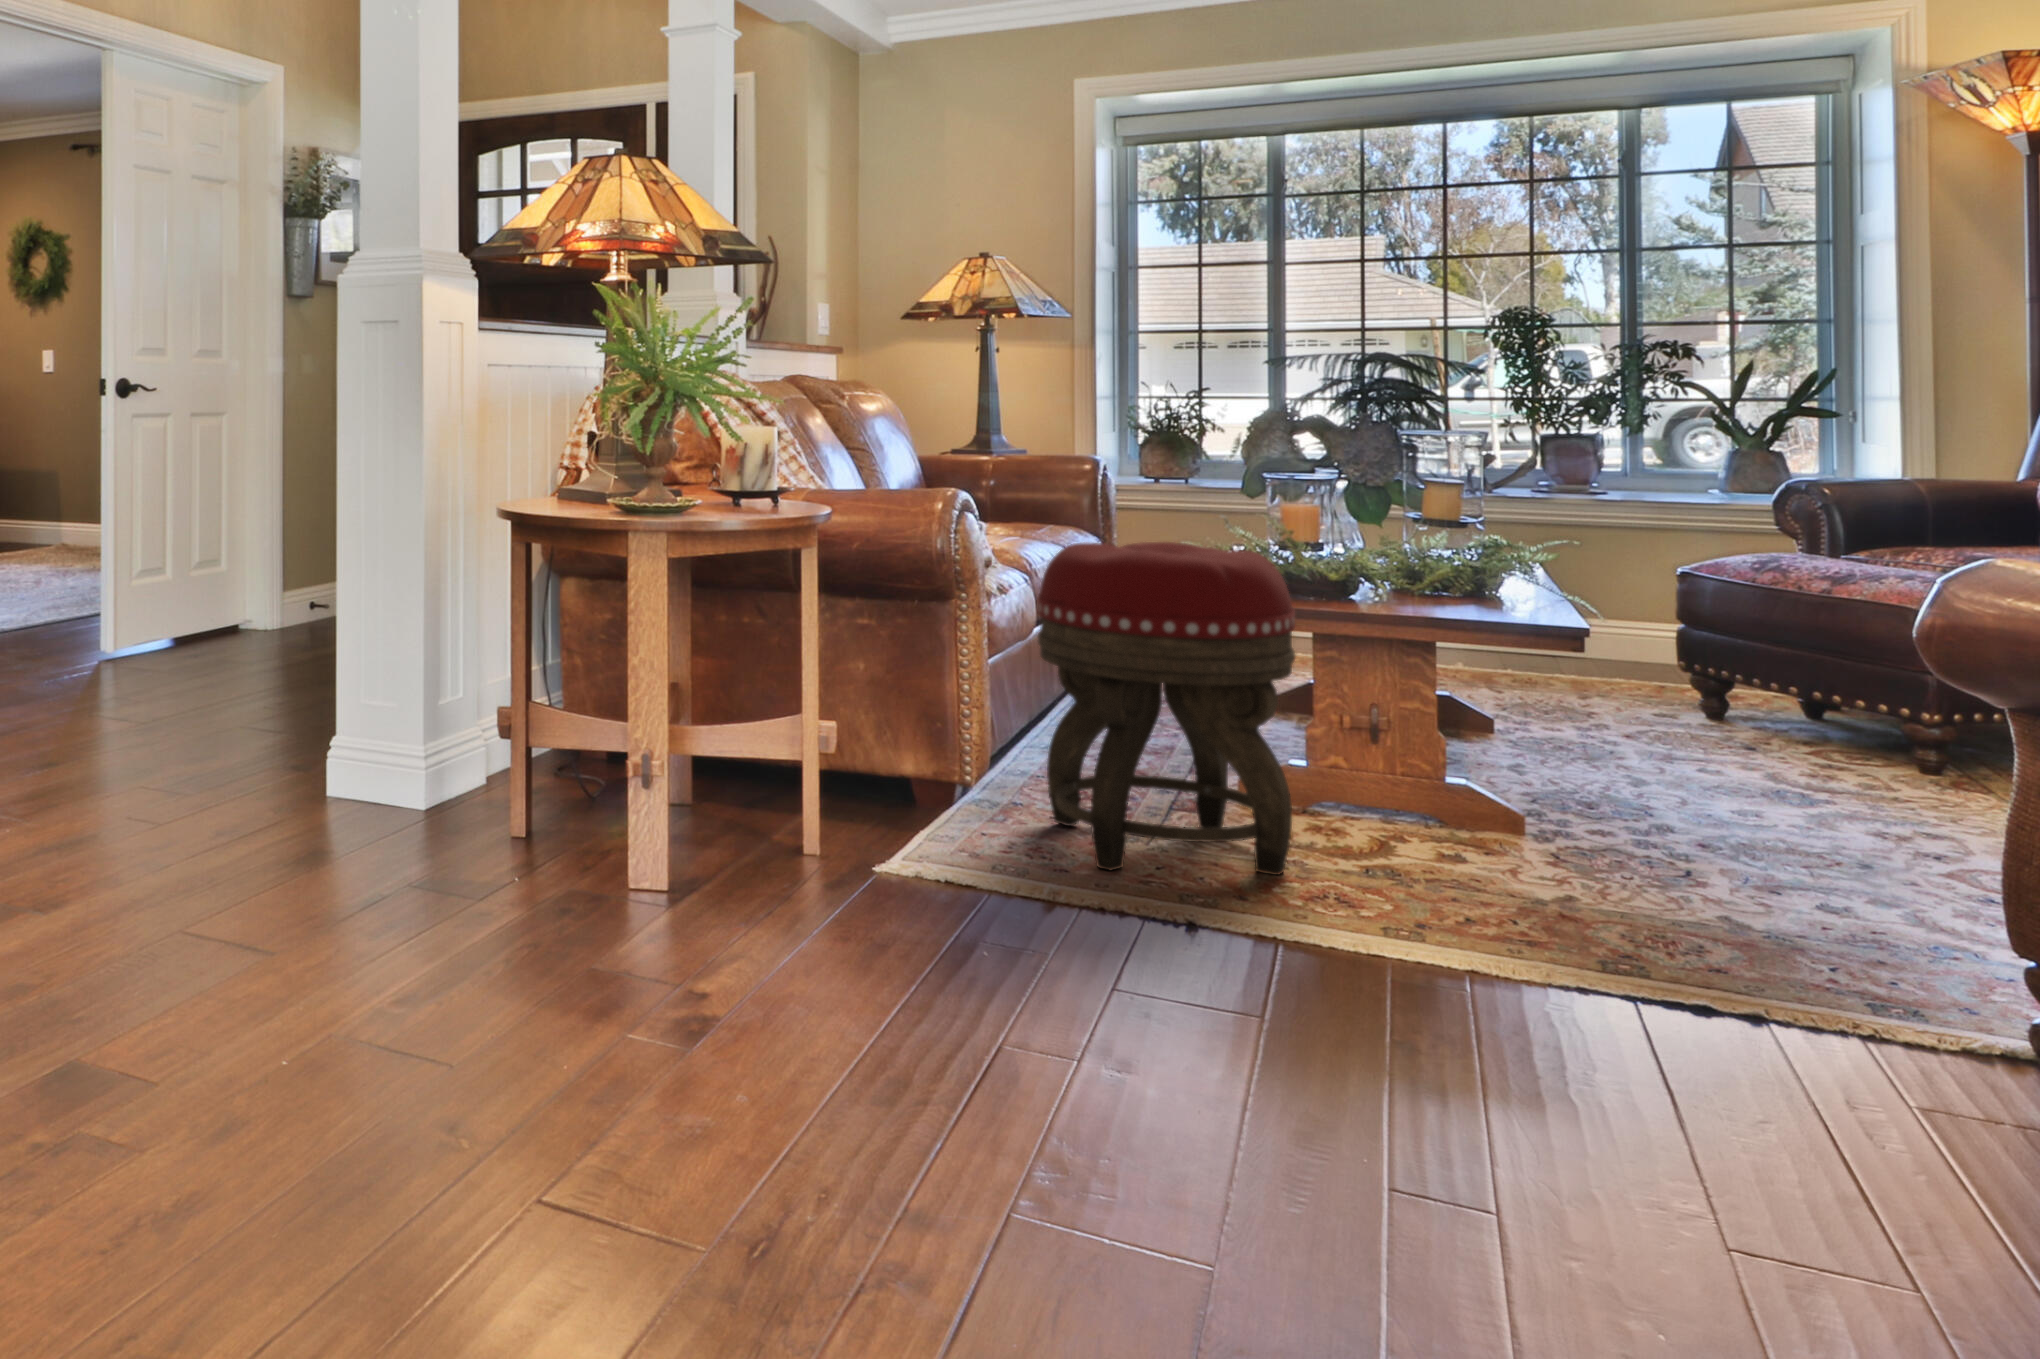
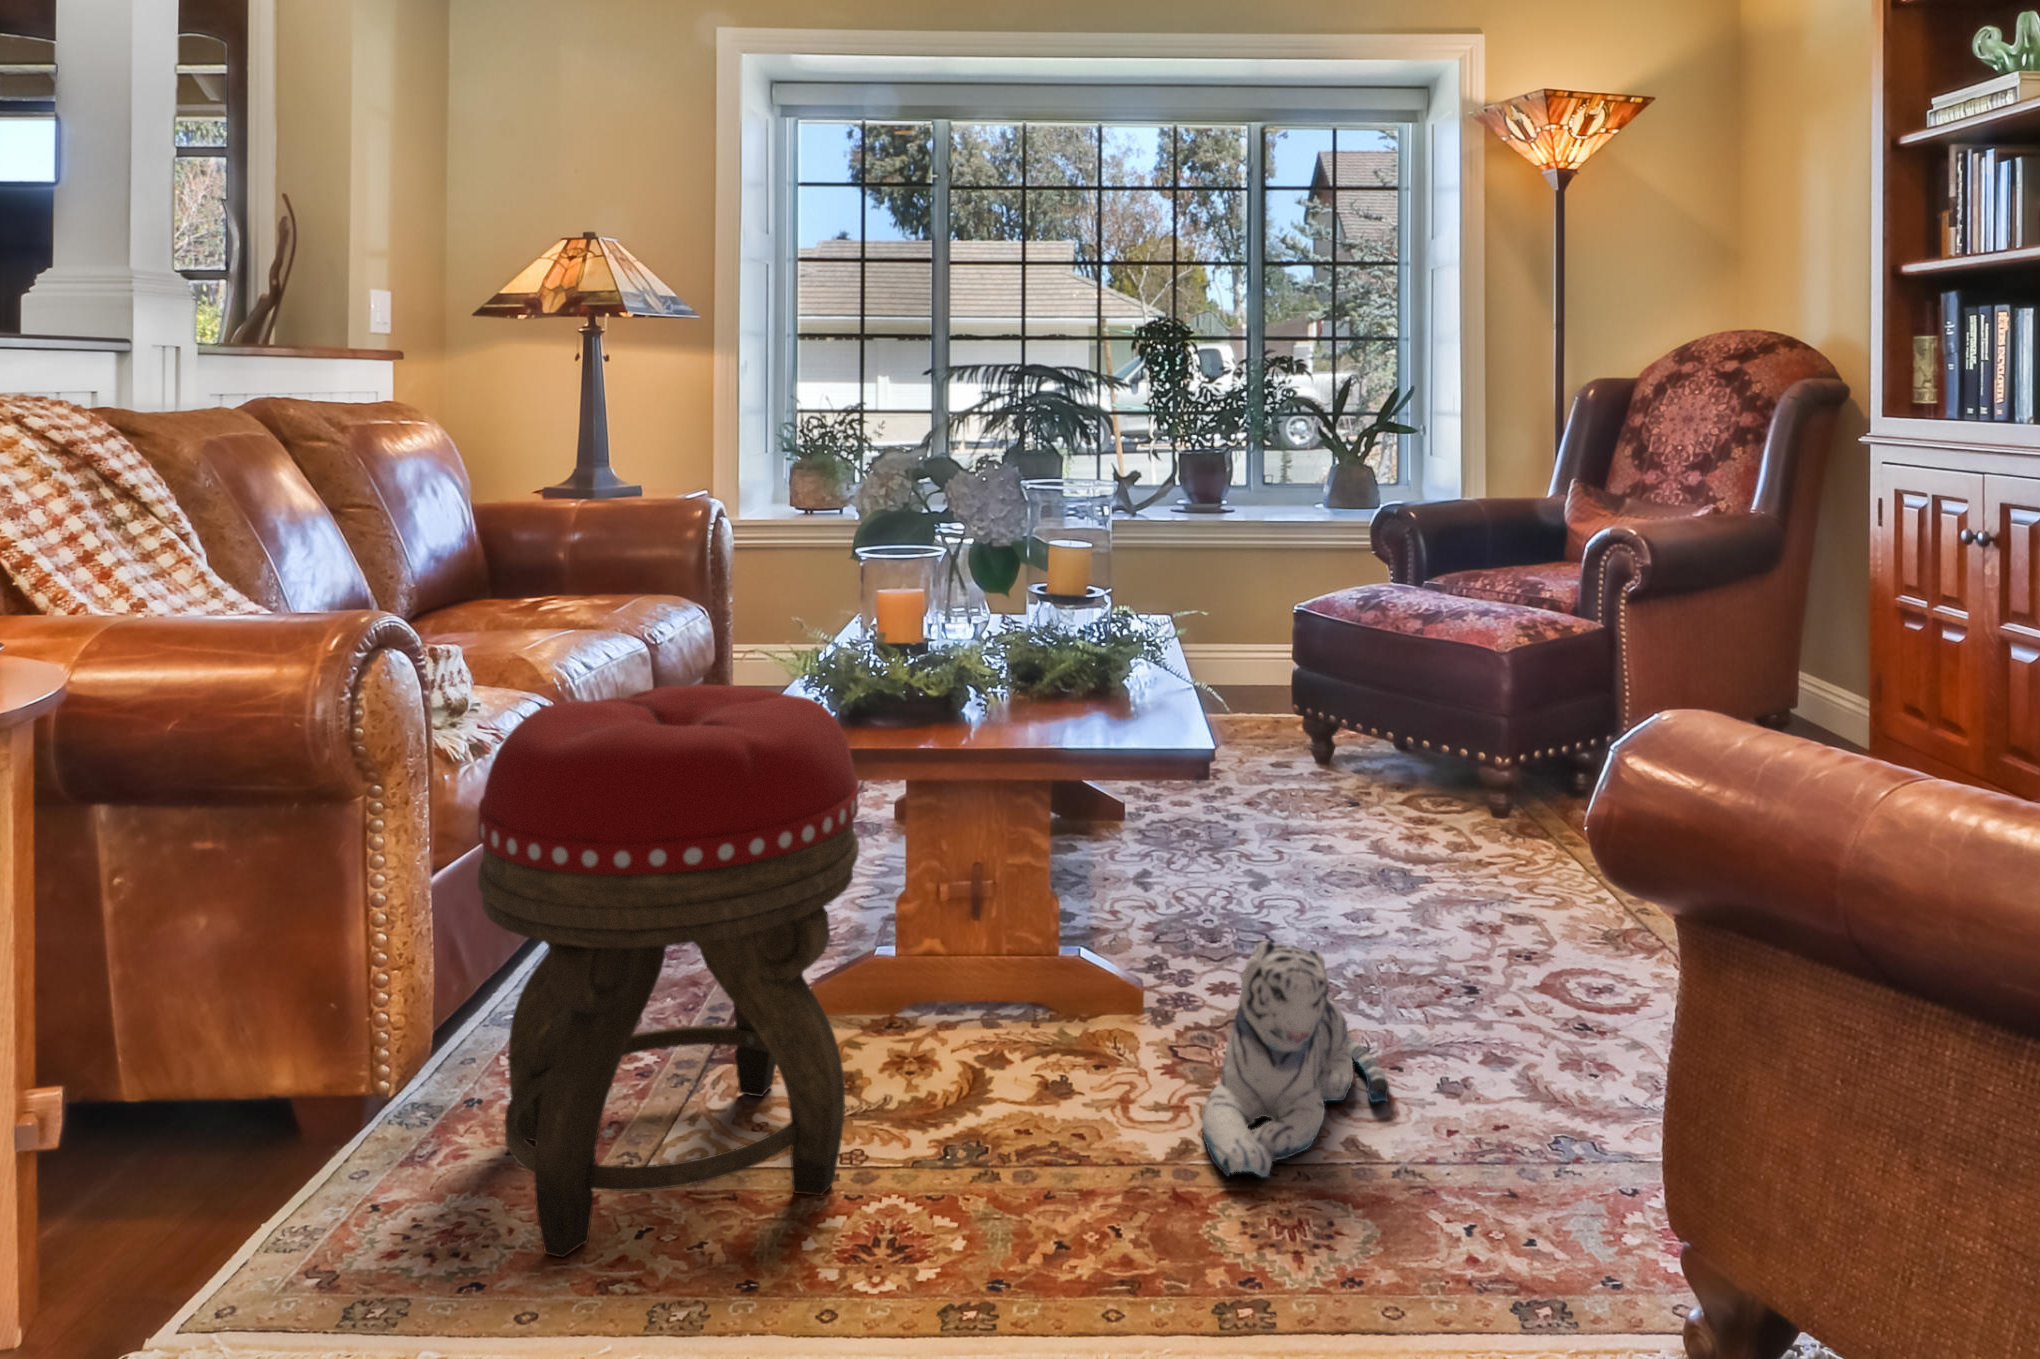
plush toy: none [1583,759,1766,920] -> present [1201,941,1389,1177]

